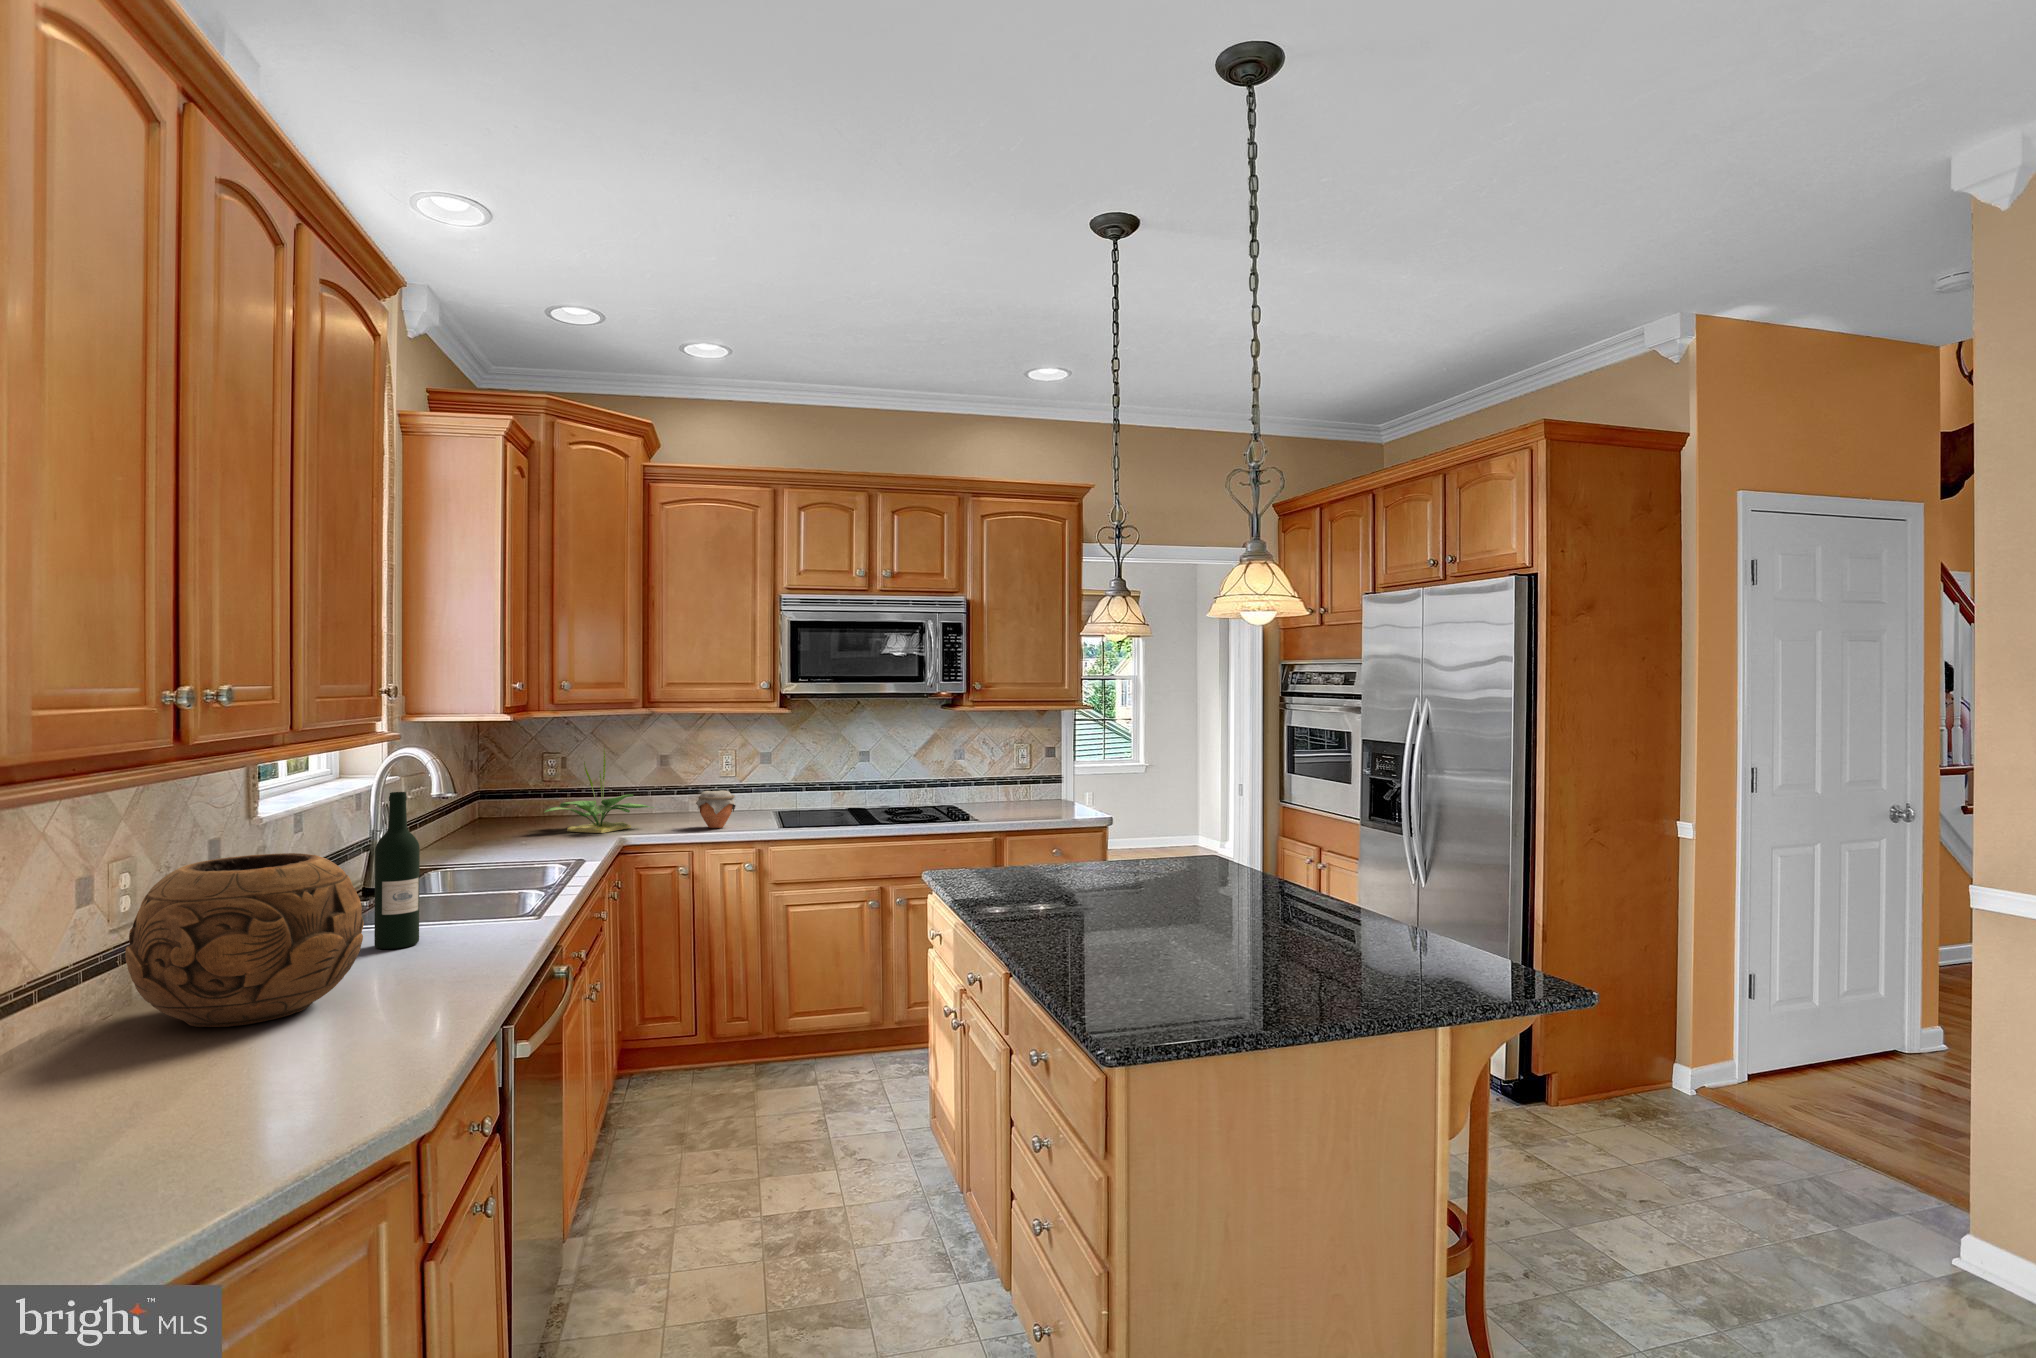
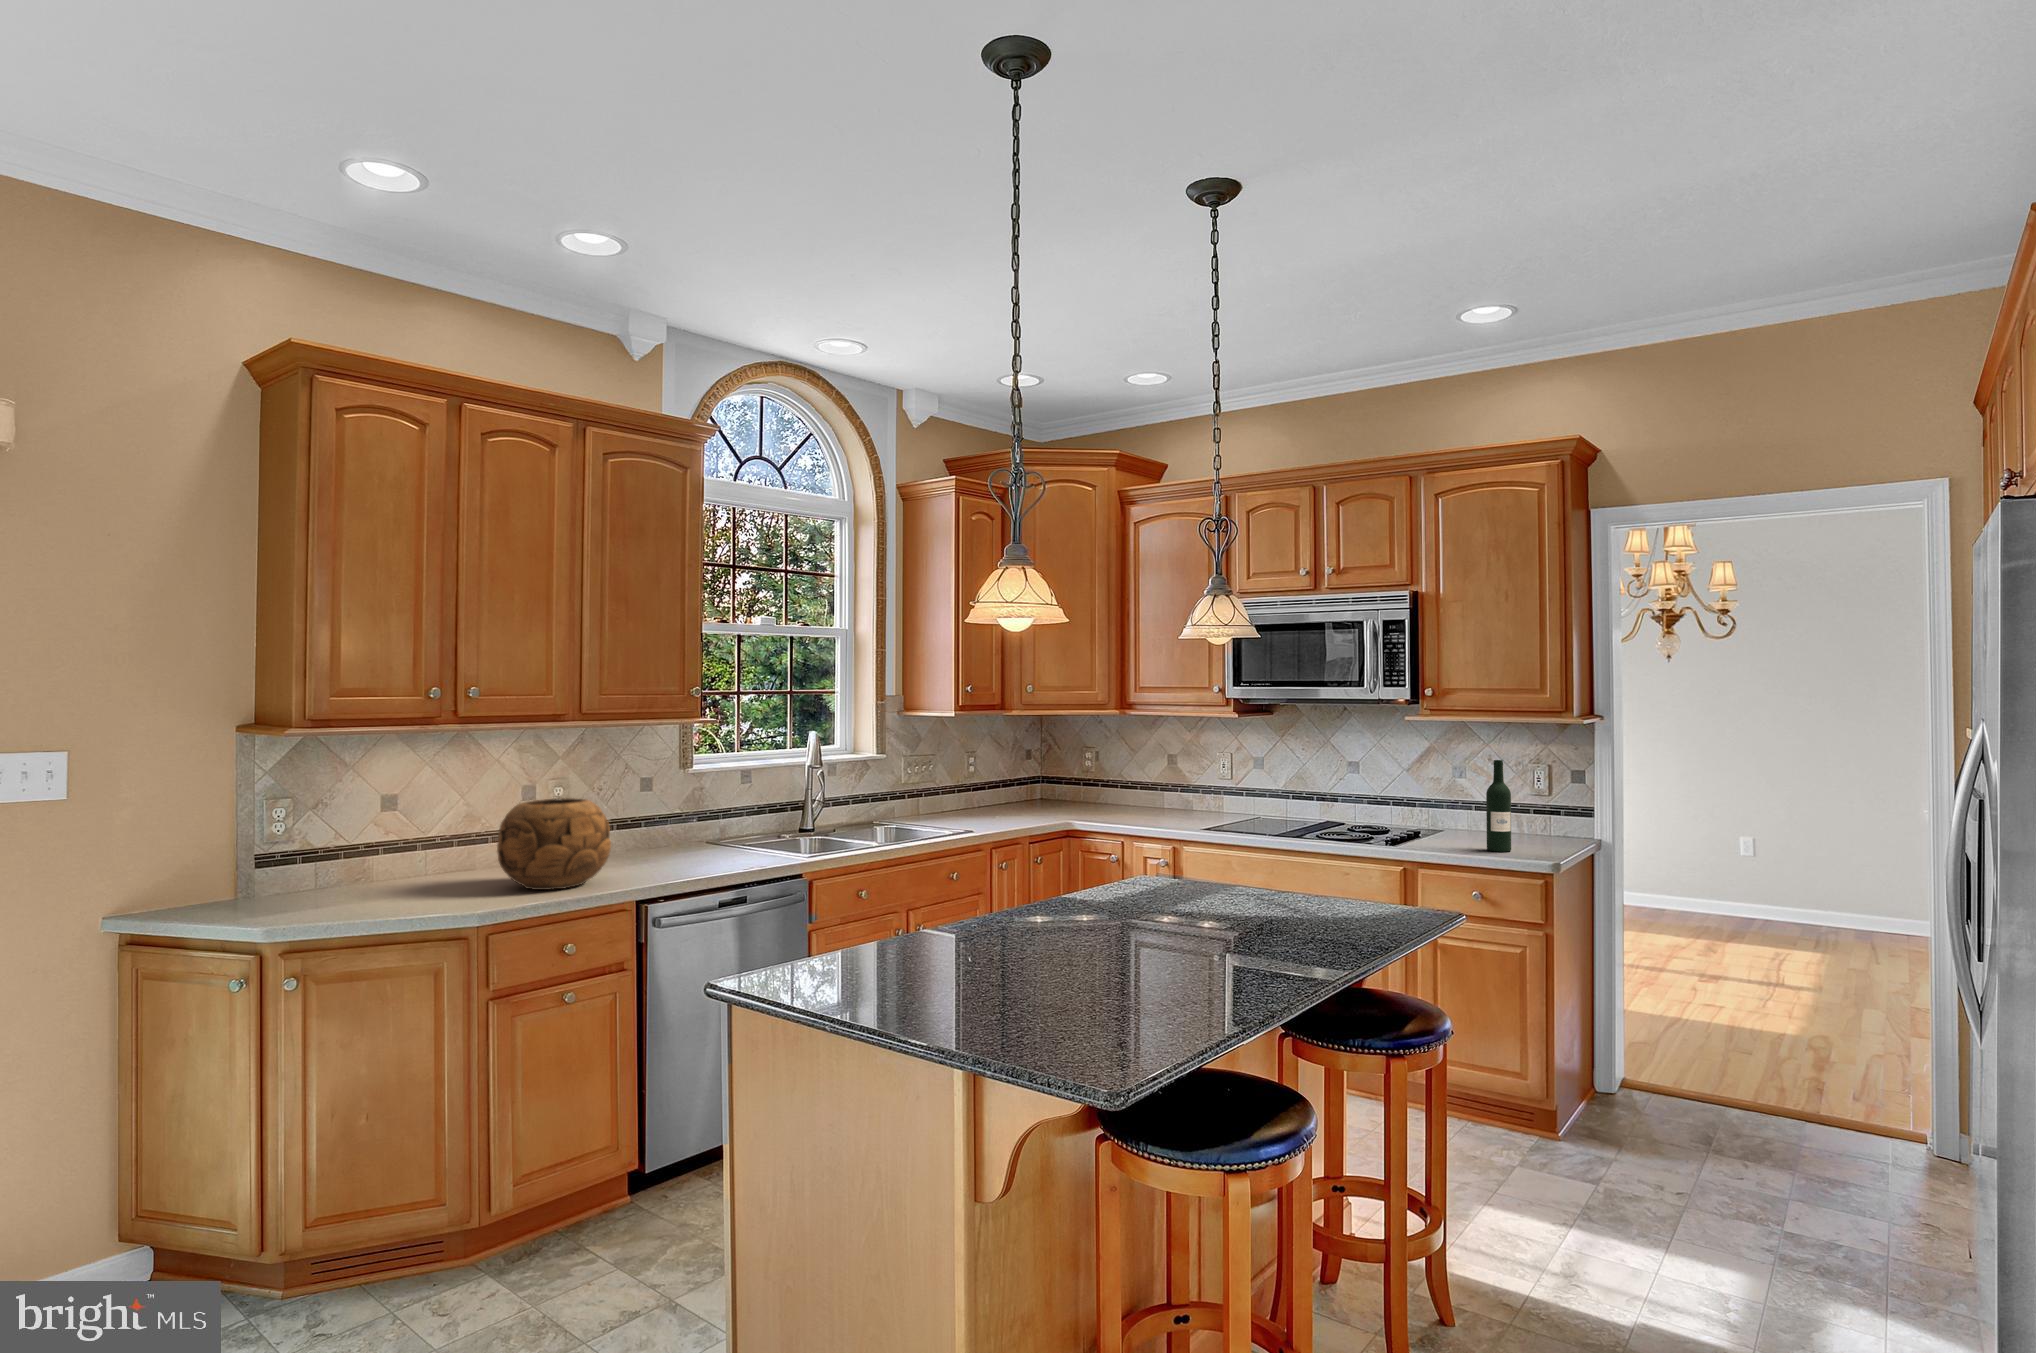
potted plant: present [545,749,654,833] -> none [1027,746,1113,820]
jar: present [696,790,736,828] -> none [1132,790,1168,826]
wine bottle: present [374,792,420,949] -> present [1486,760,1511,852]

